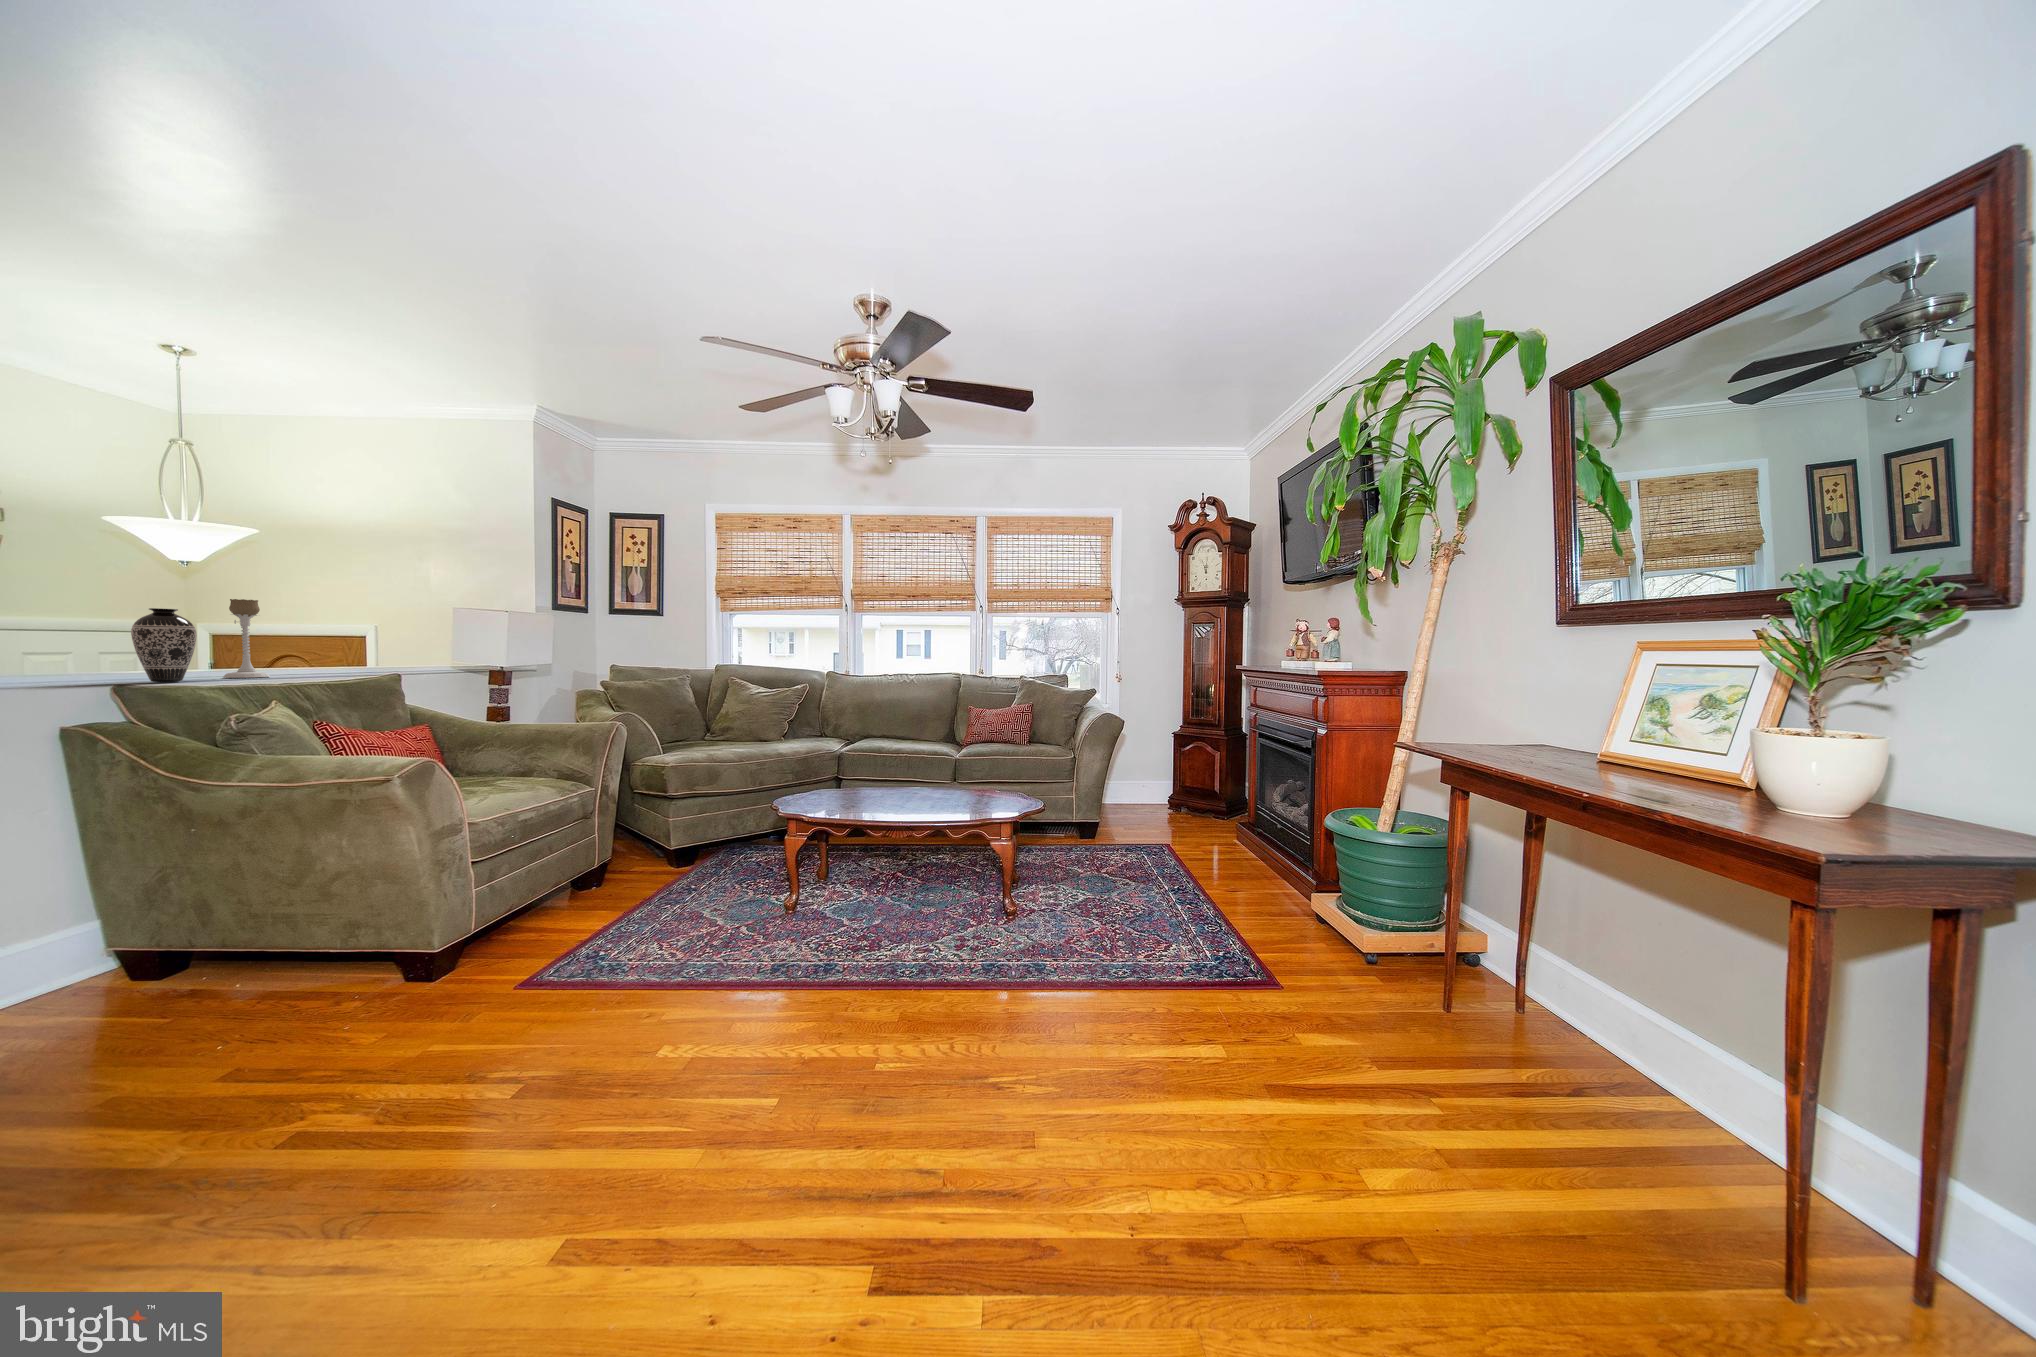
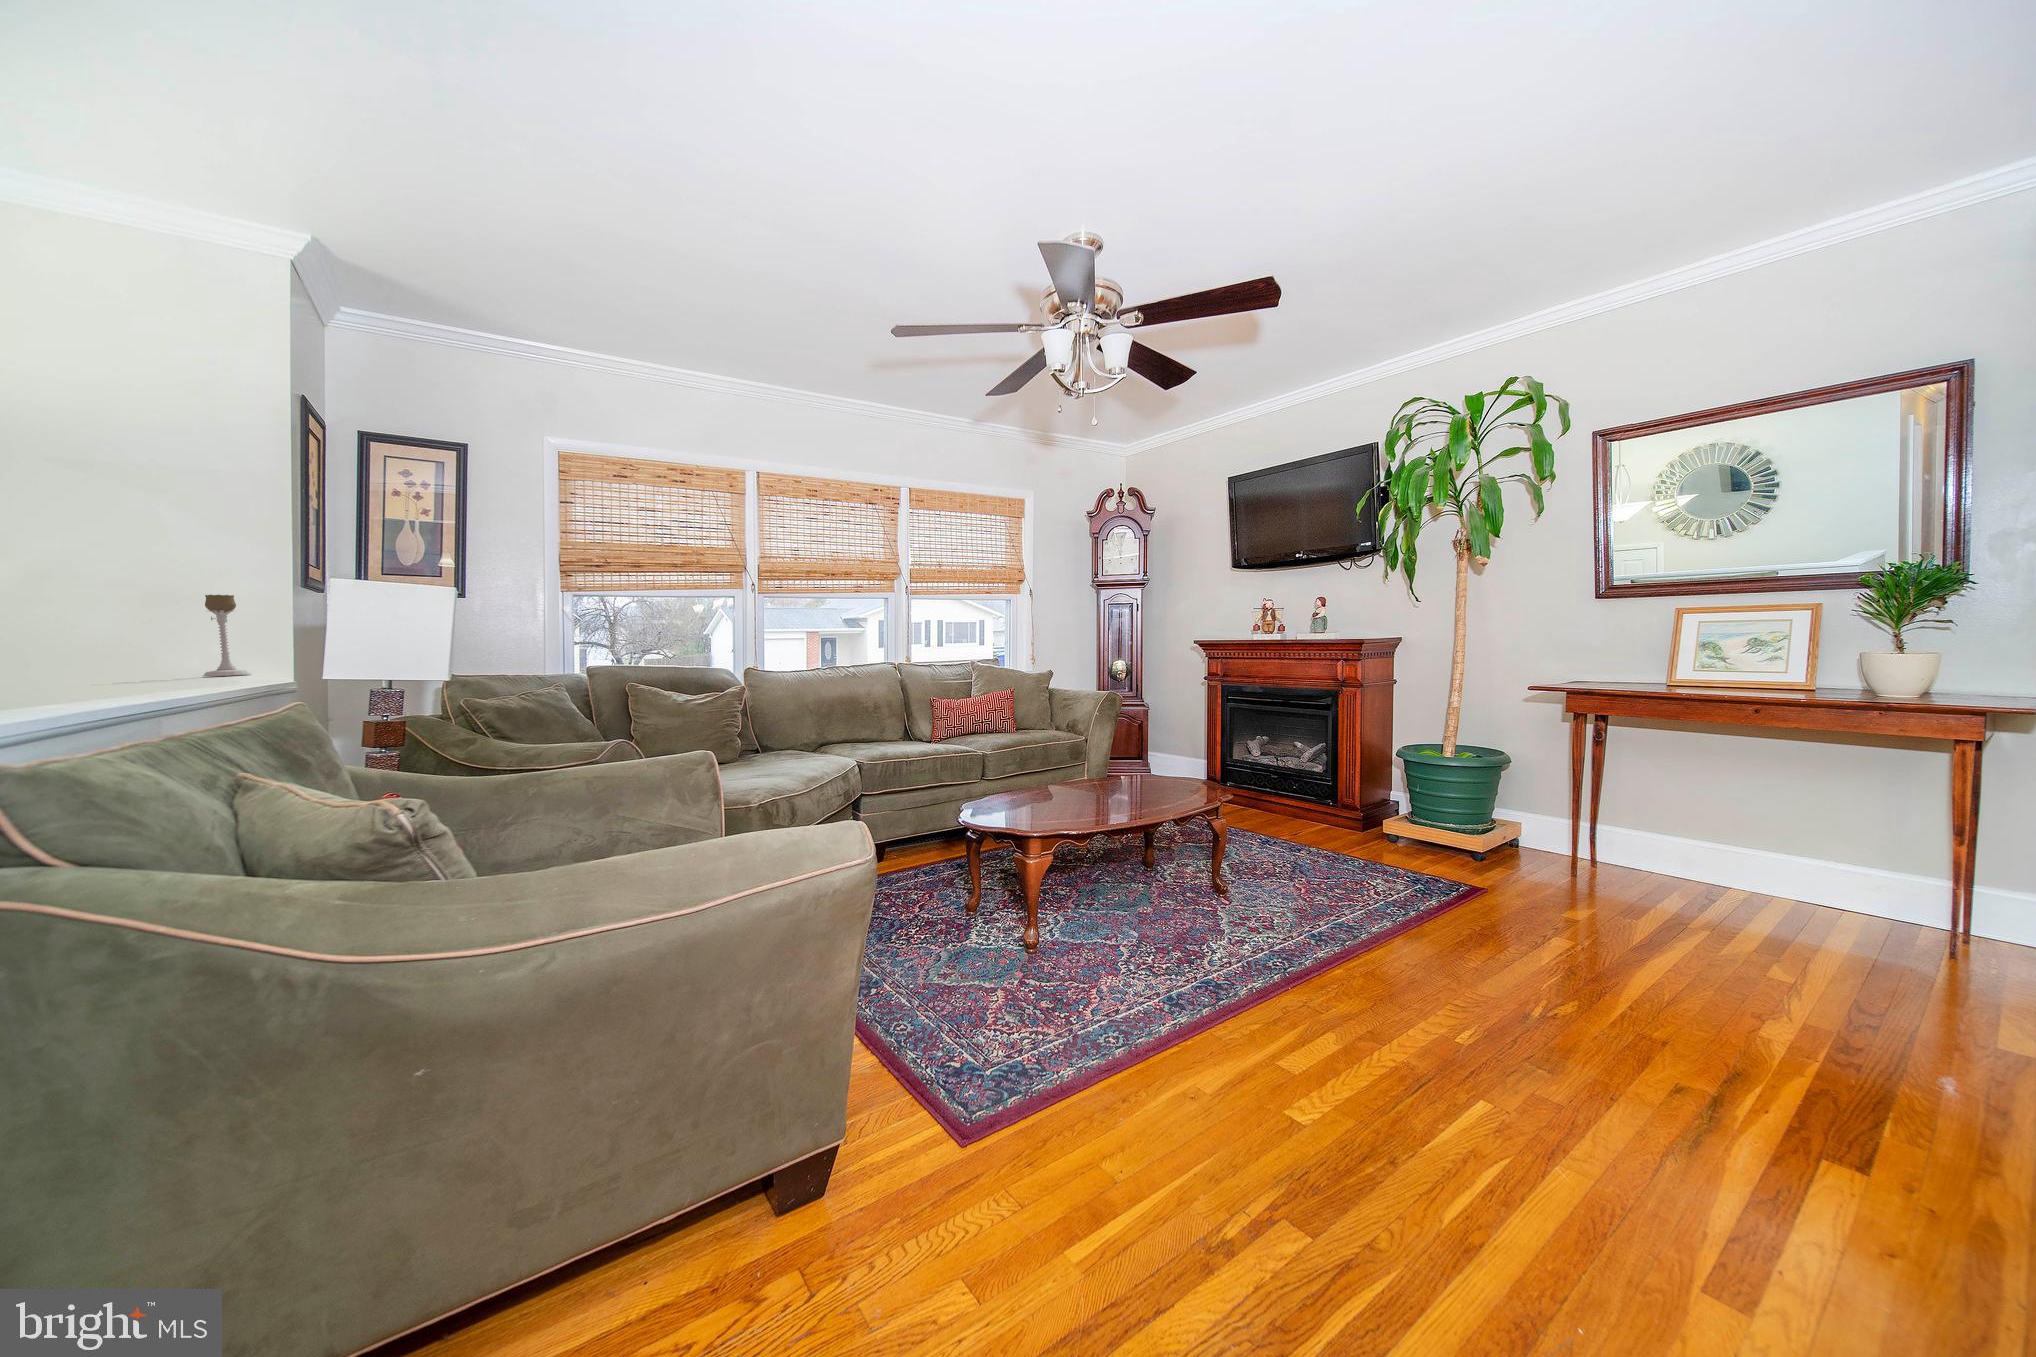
decorative vase: present [131,608,197,682] -> none [106,606,172,682]

